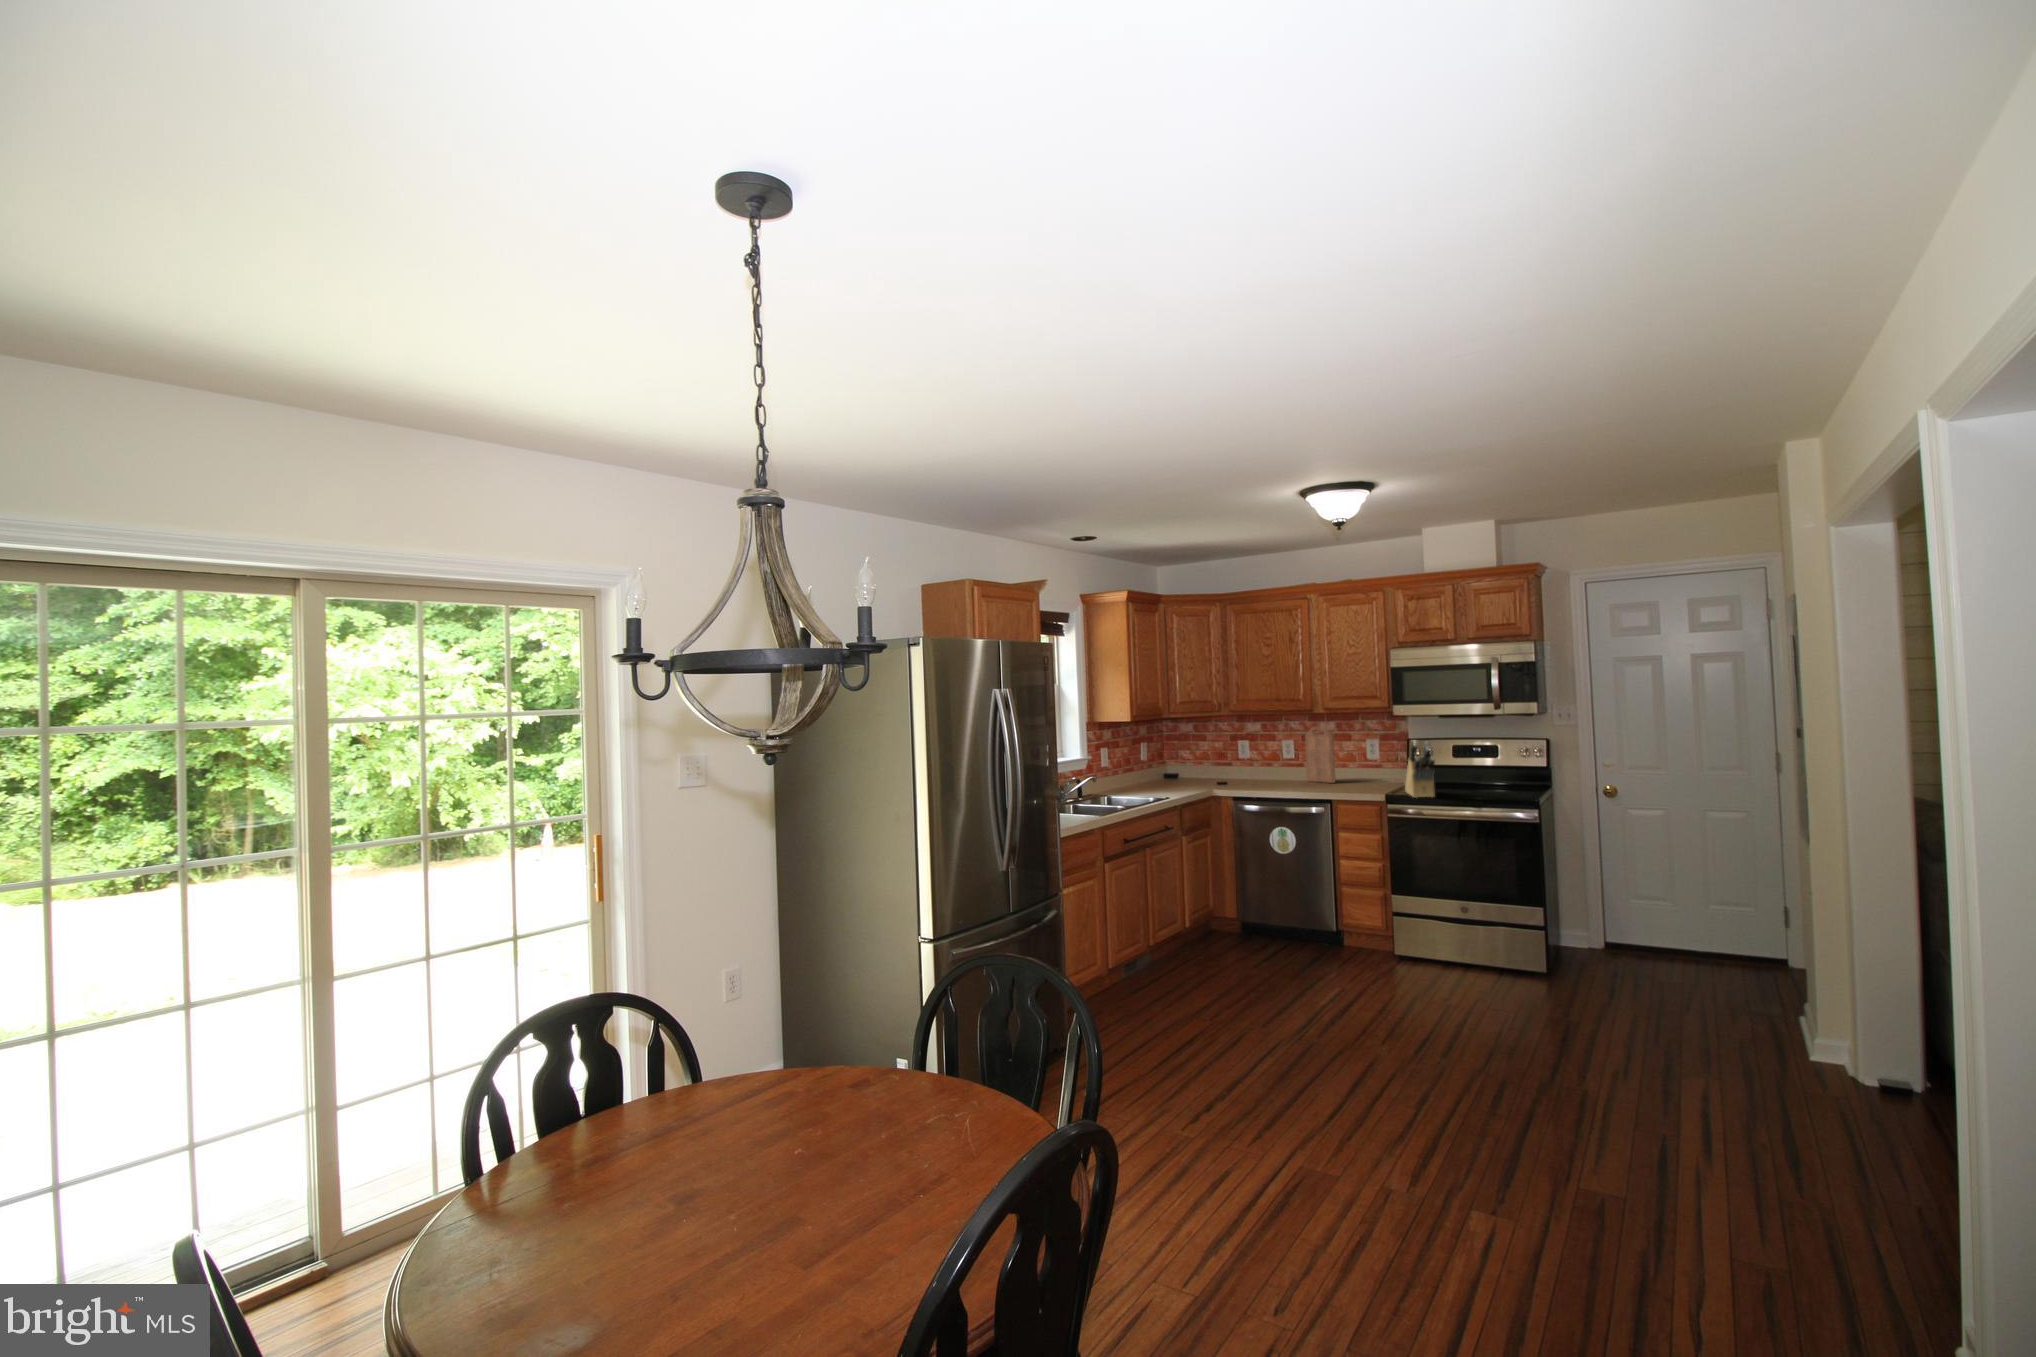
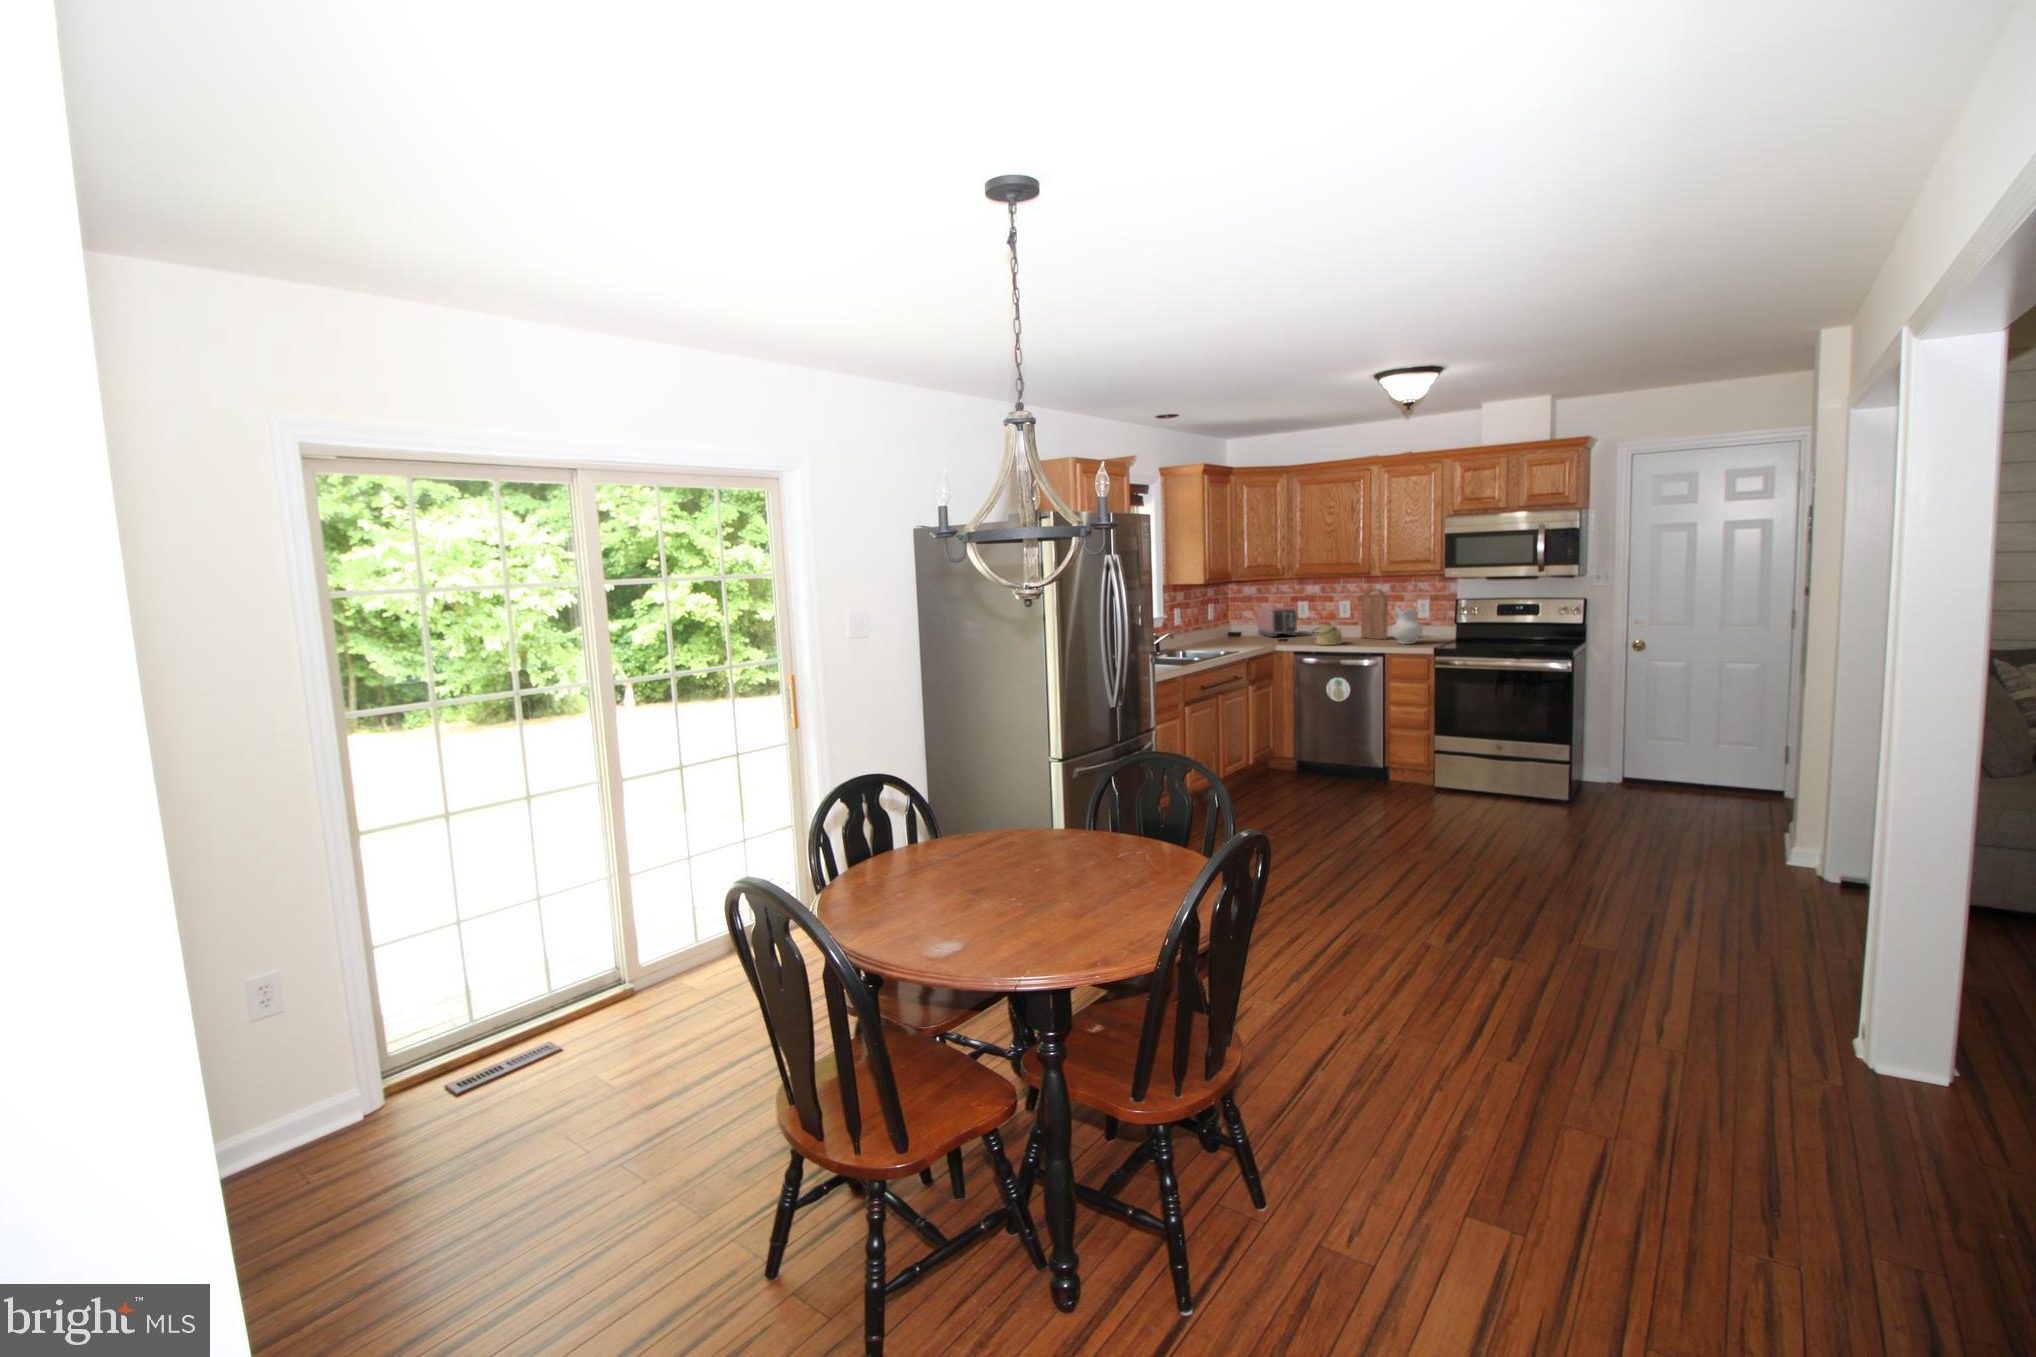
knife block: present [1405,742,1435,798] -> none [1452,601,1481,651]
toaster: none [1195,746,1238,780] -> present [1257,607,1297,637]
ceramic pitcher: none [1339,746,1373,789] -> present [1392,606,1423,644]
kettle: none [1251,765,1287,789] -> present [1312,623,1343,645]

